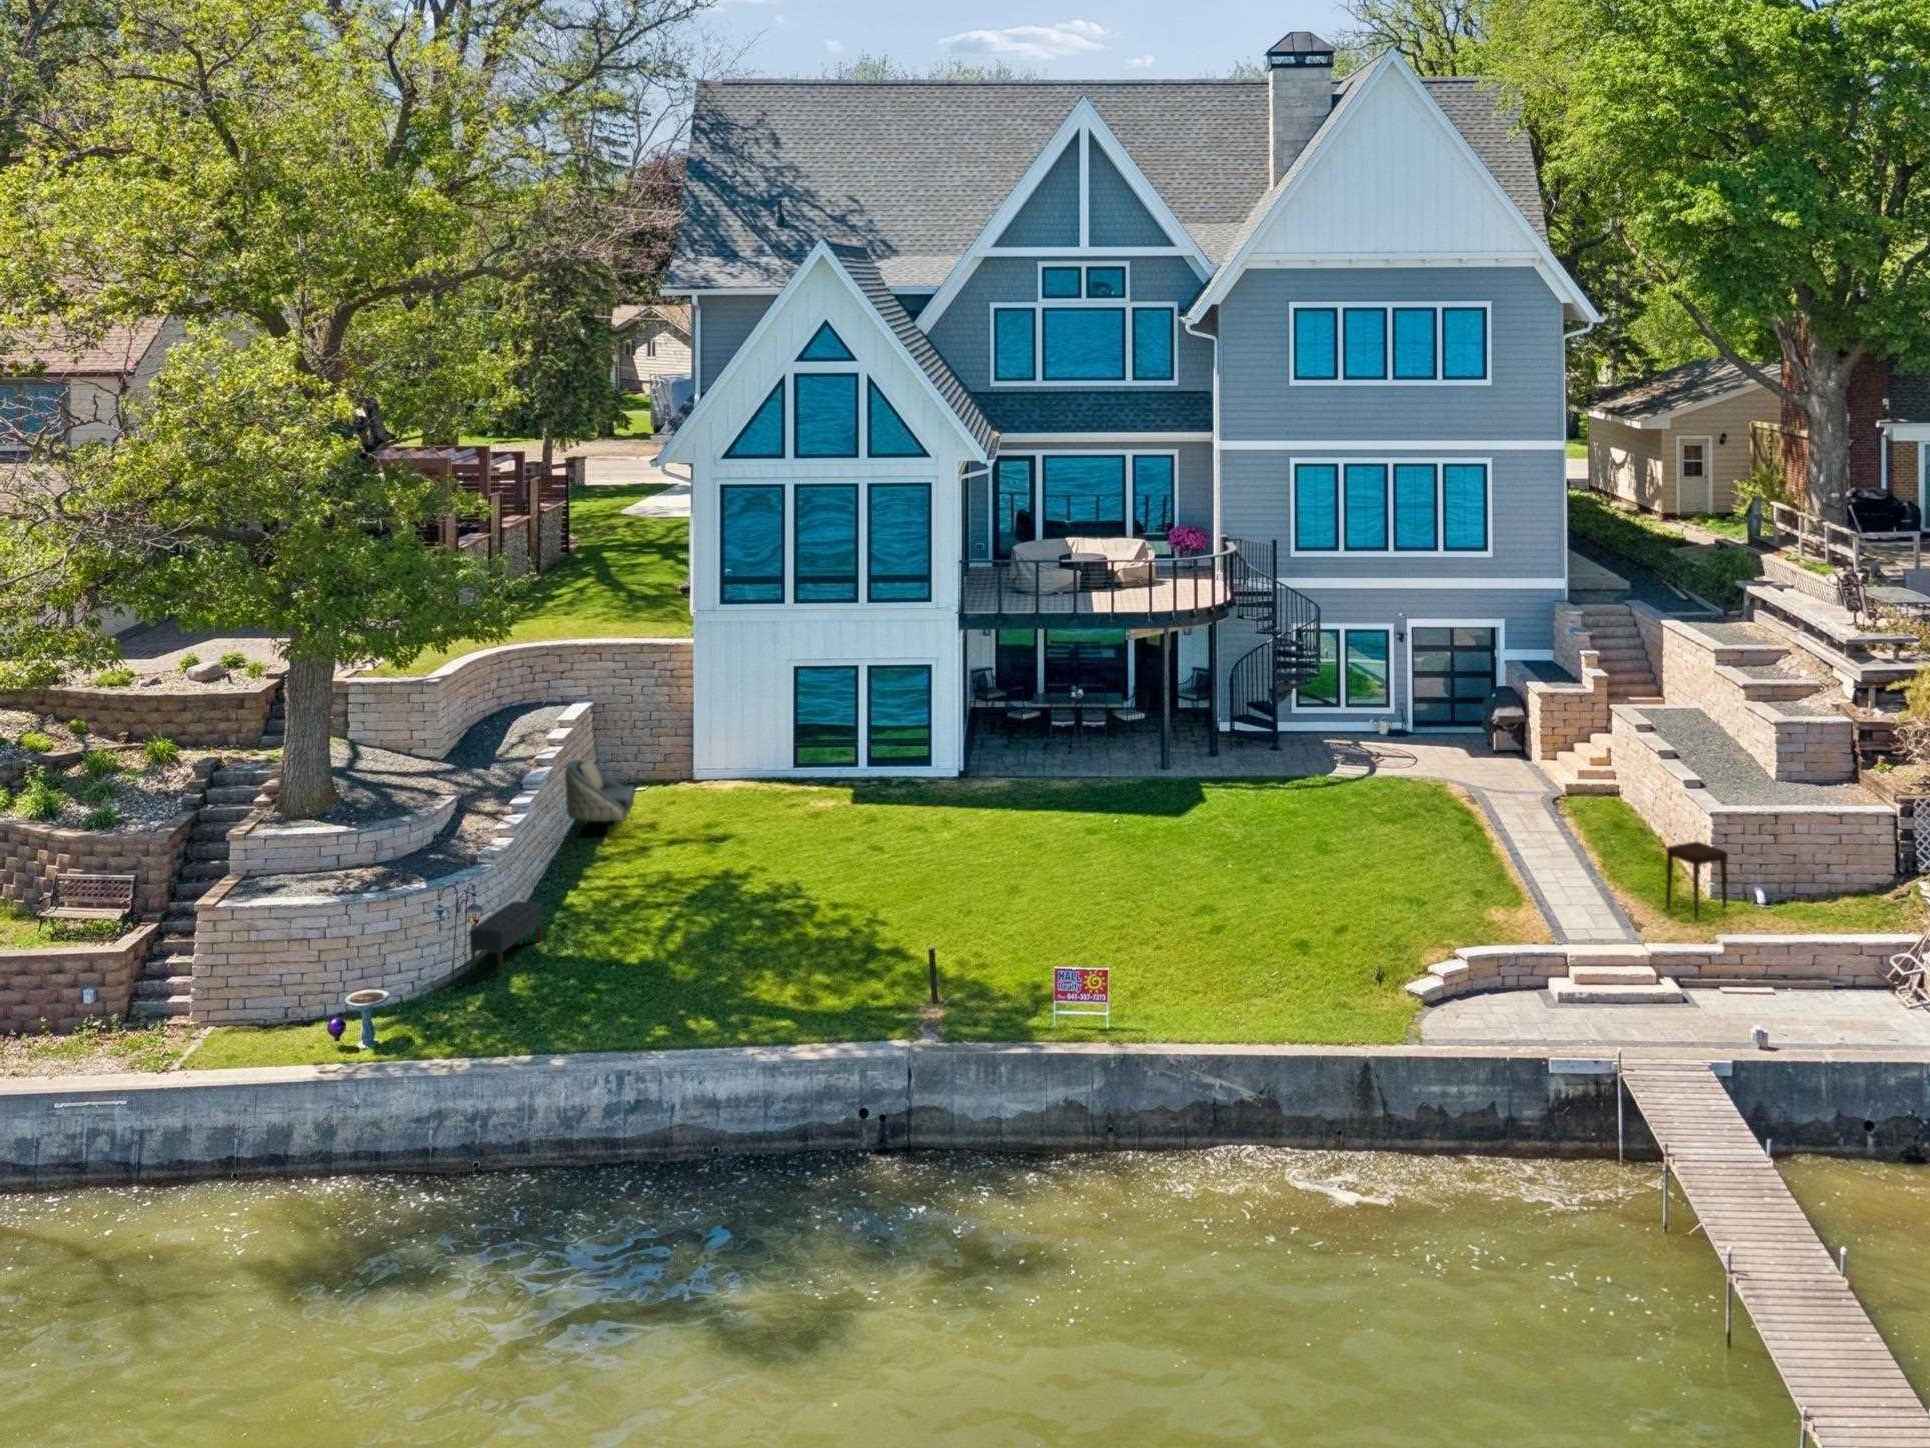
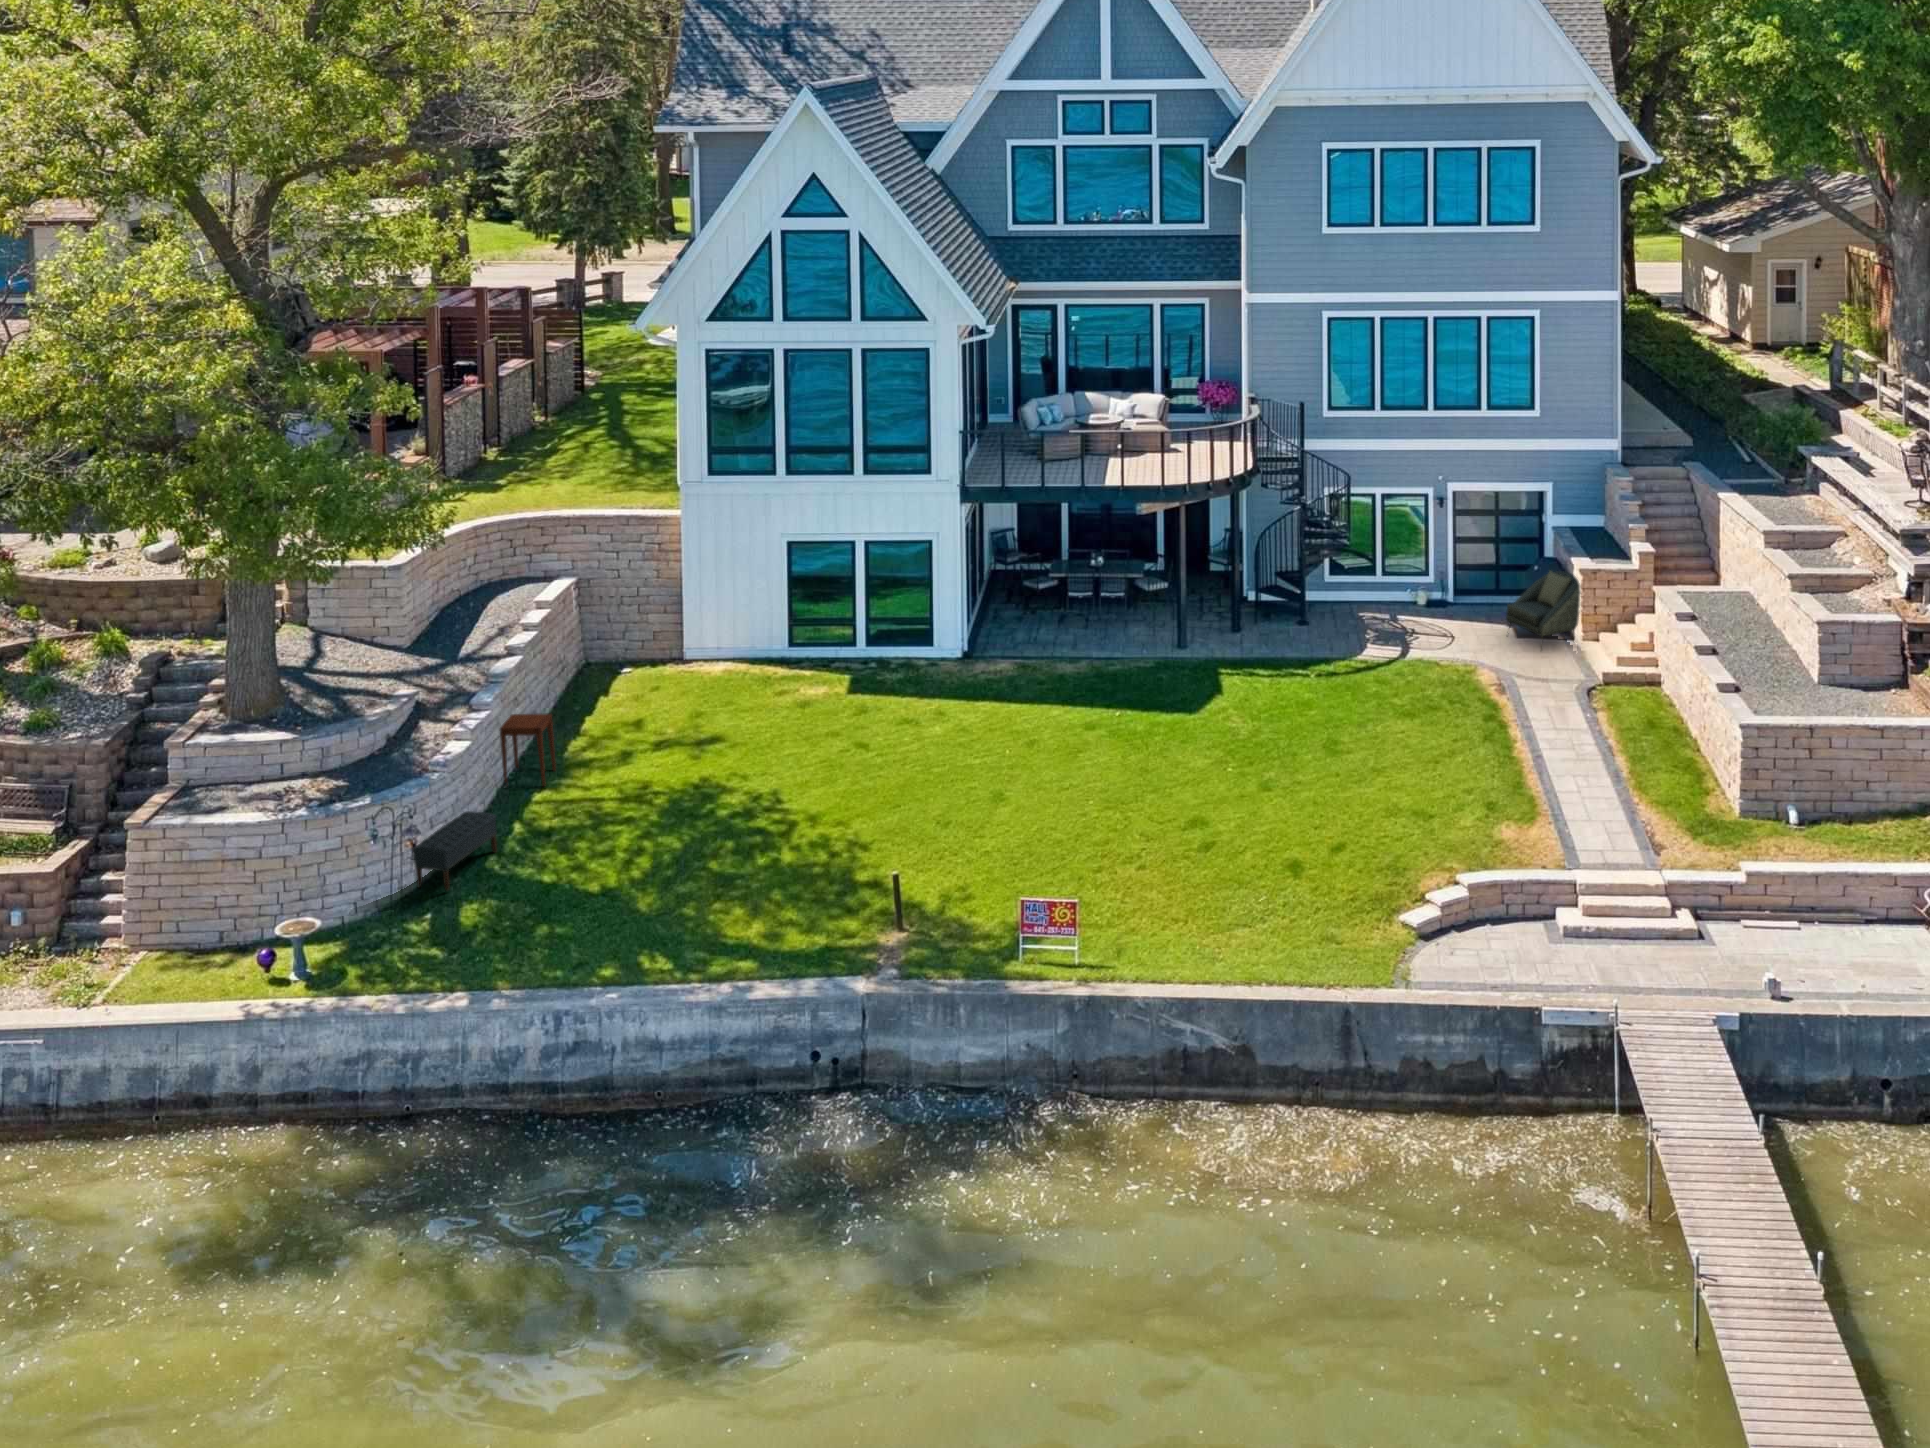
armchair: present [565,758,635,827] -> present [1506,571,1580,640]
side table: present [1666,841,1727,919] -> present [500,713,556,786]

